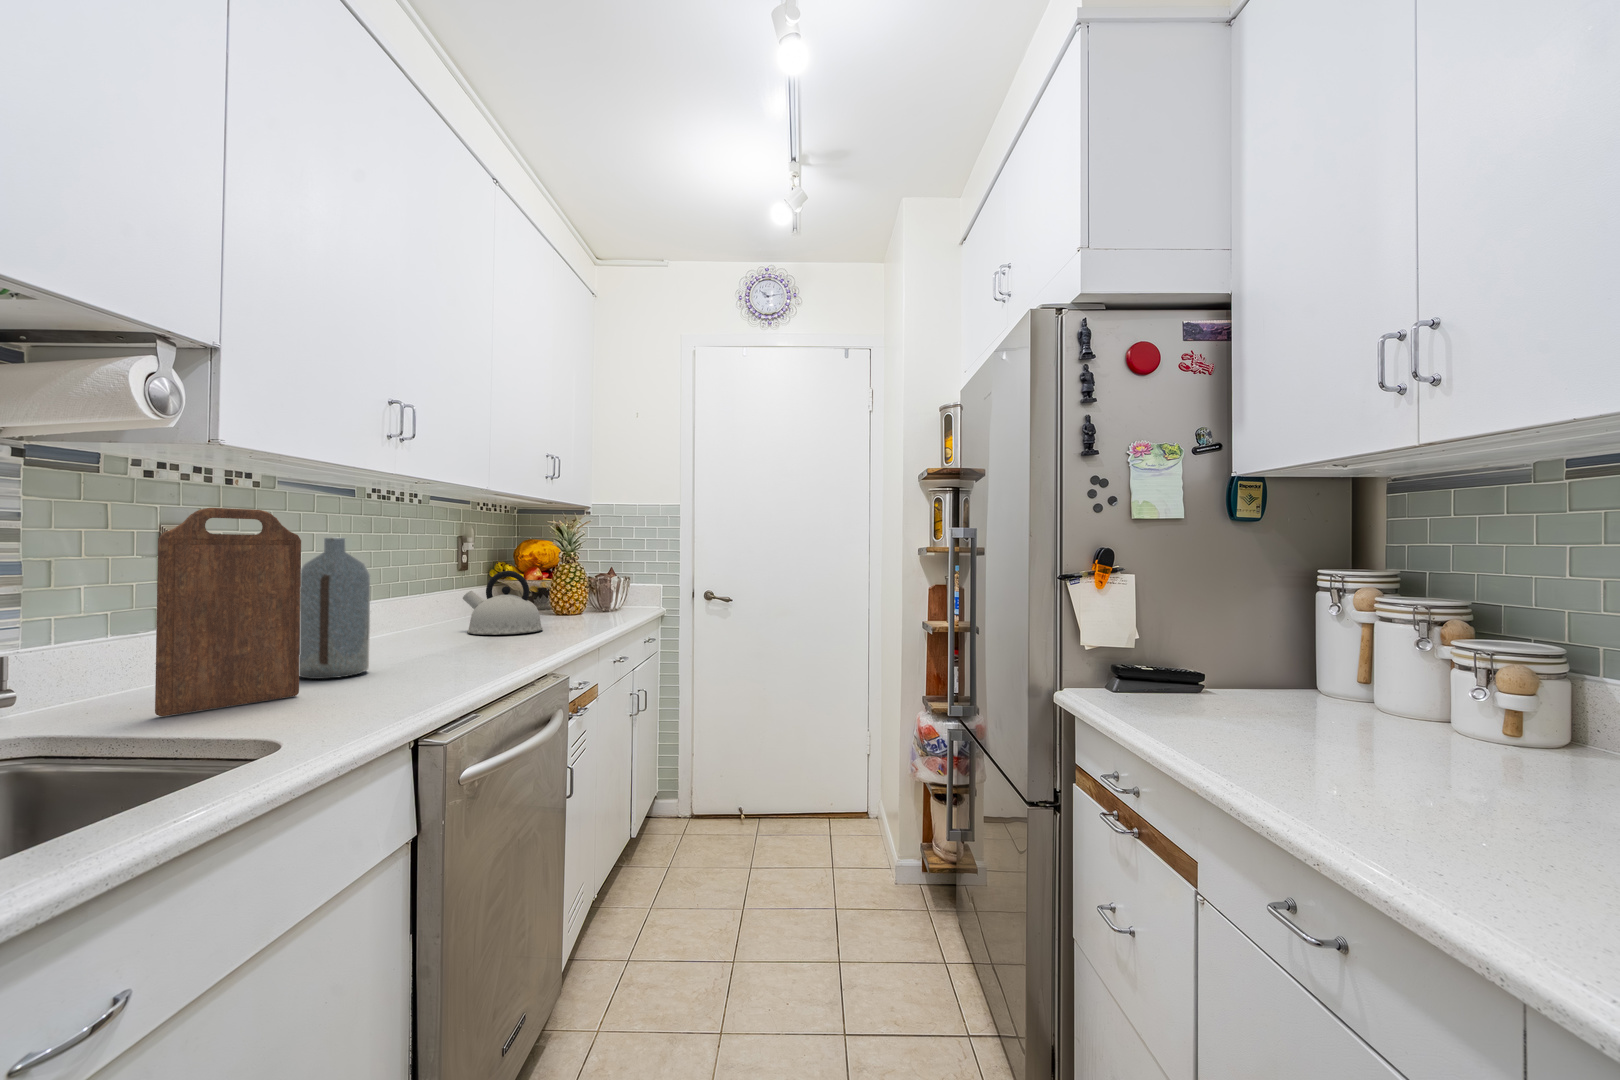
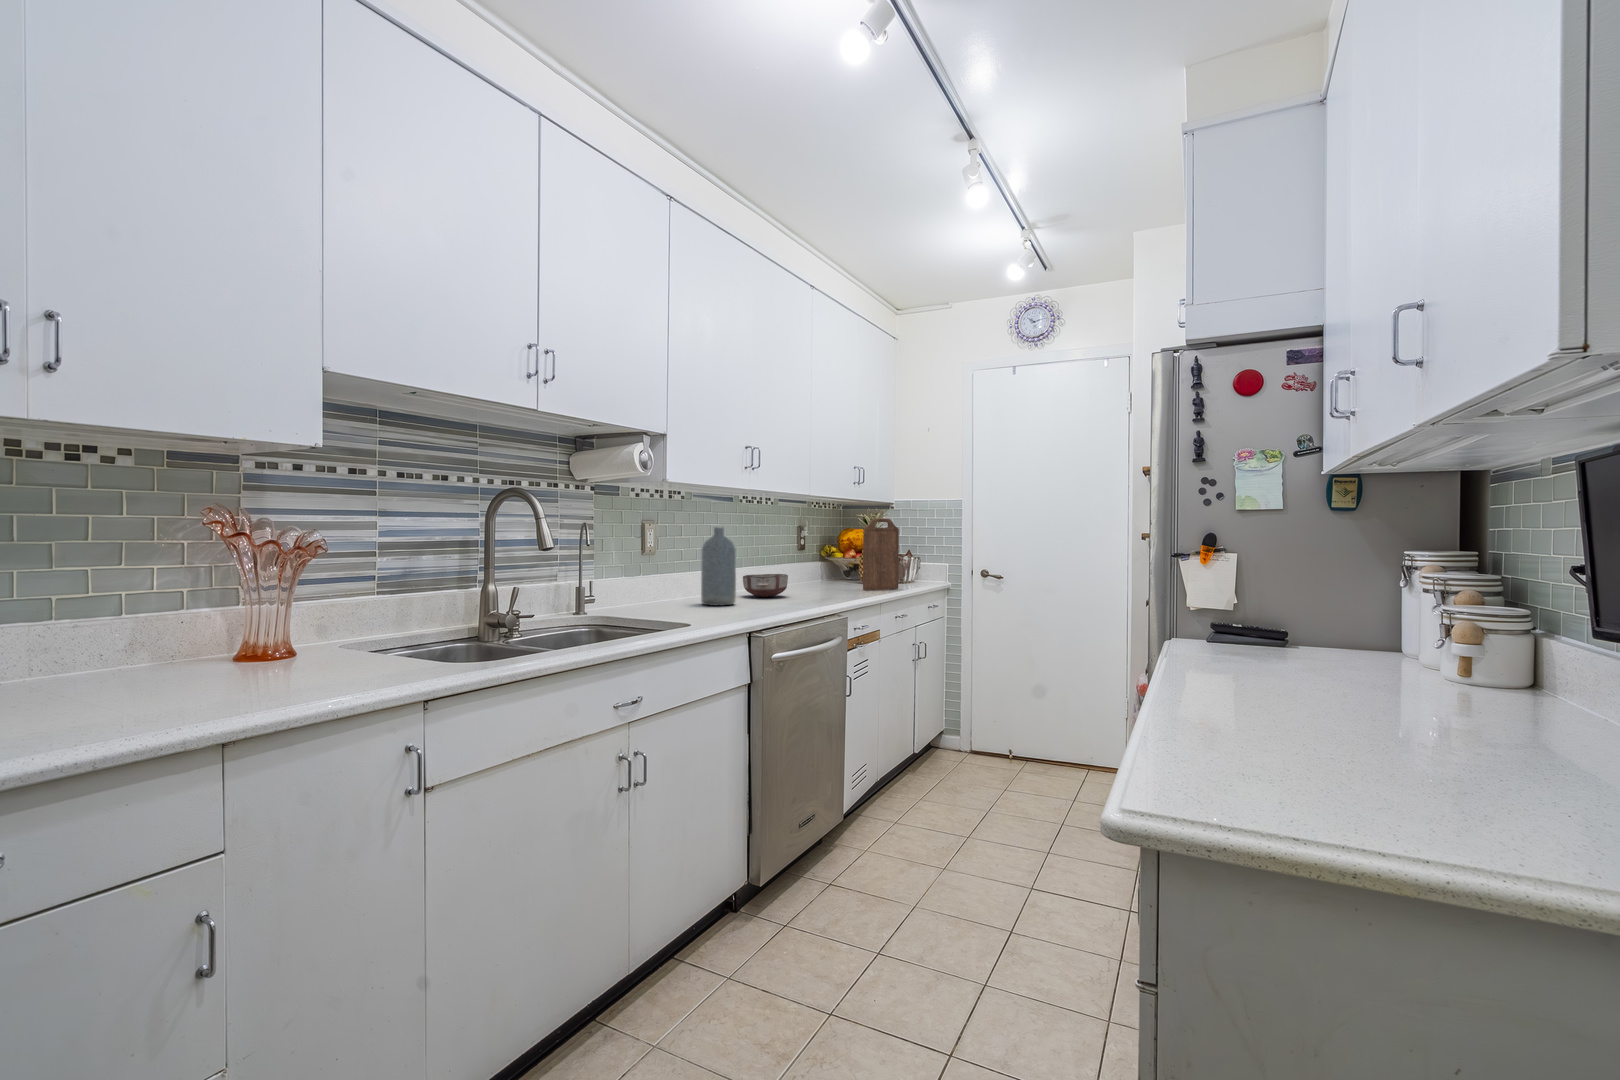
cutting board: present [155,508,301,716] -> present [863,518,899,590]
kettle: present [463,571,543,635] -> none [795,549,845,592]
ceramic bowl: none [377,611,459,649] -> present [743,574,788,597]

